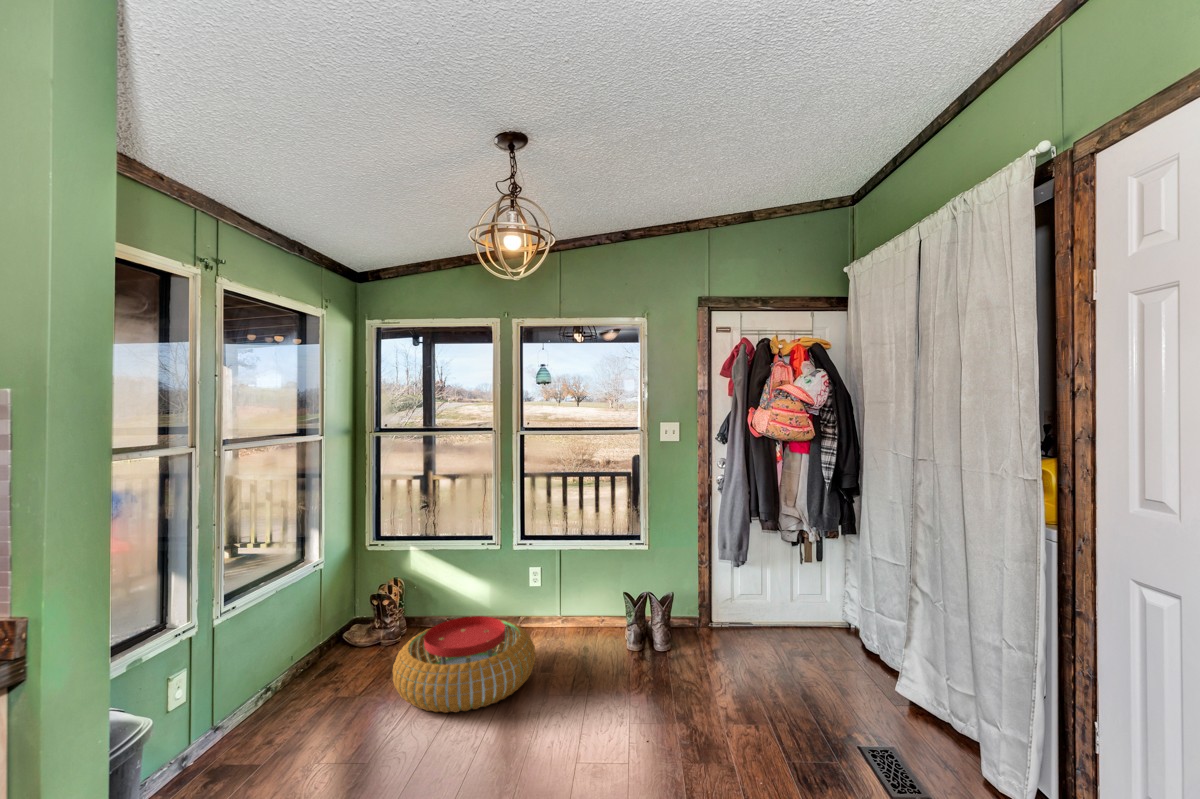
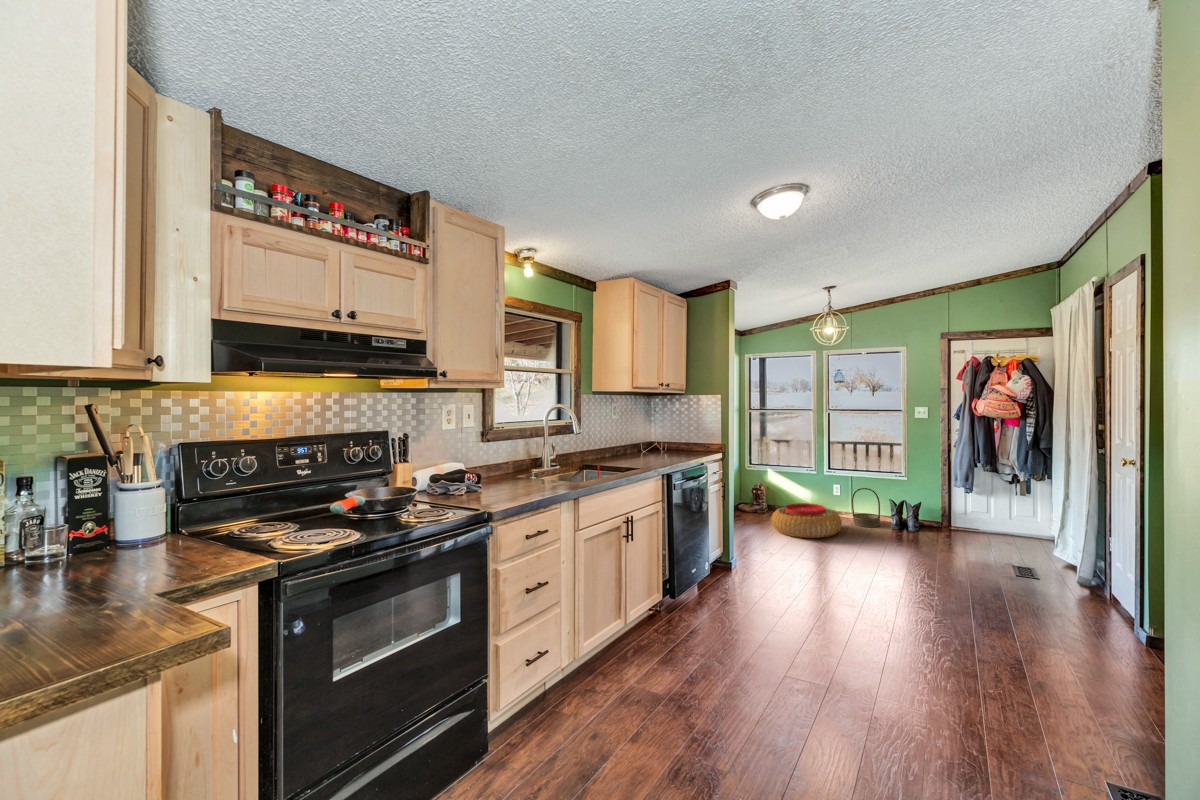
basket: none [558,571,605,647] -> present [852,488,880,527]

